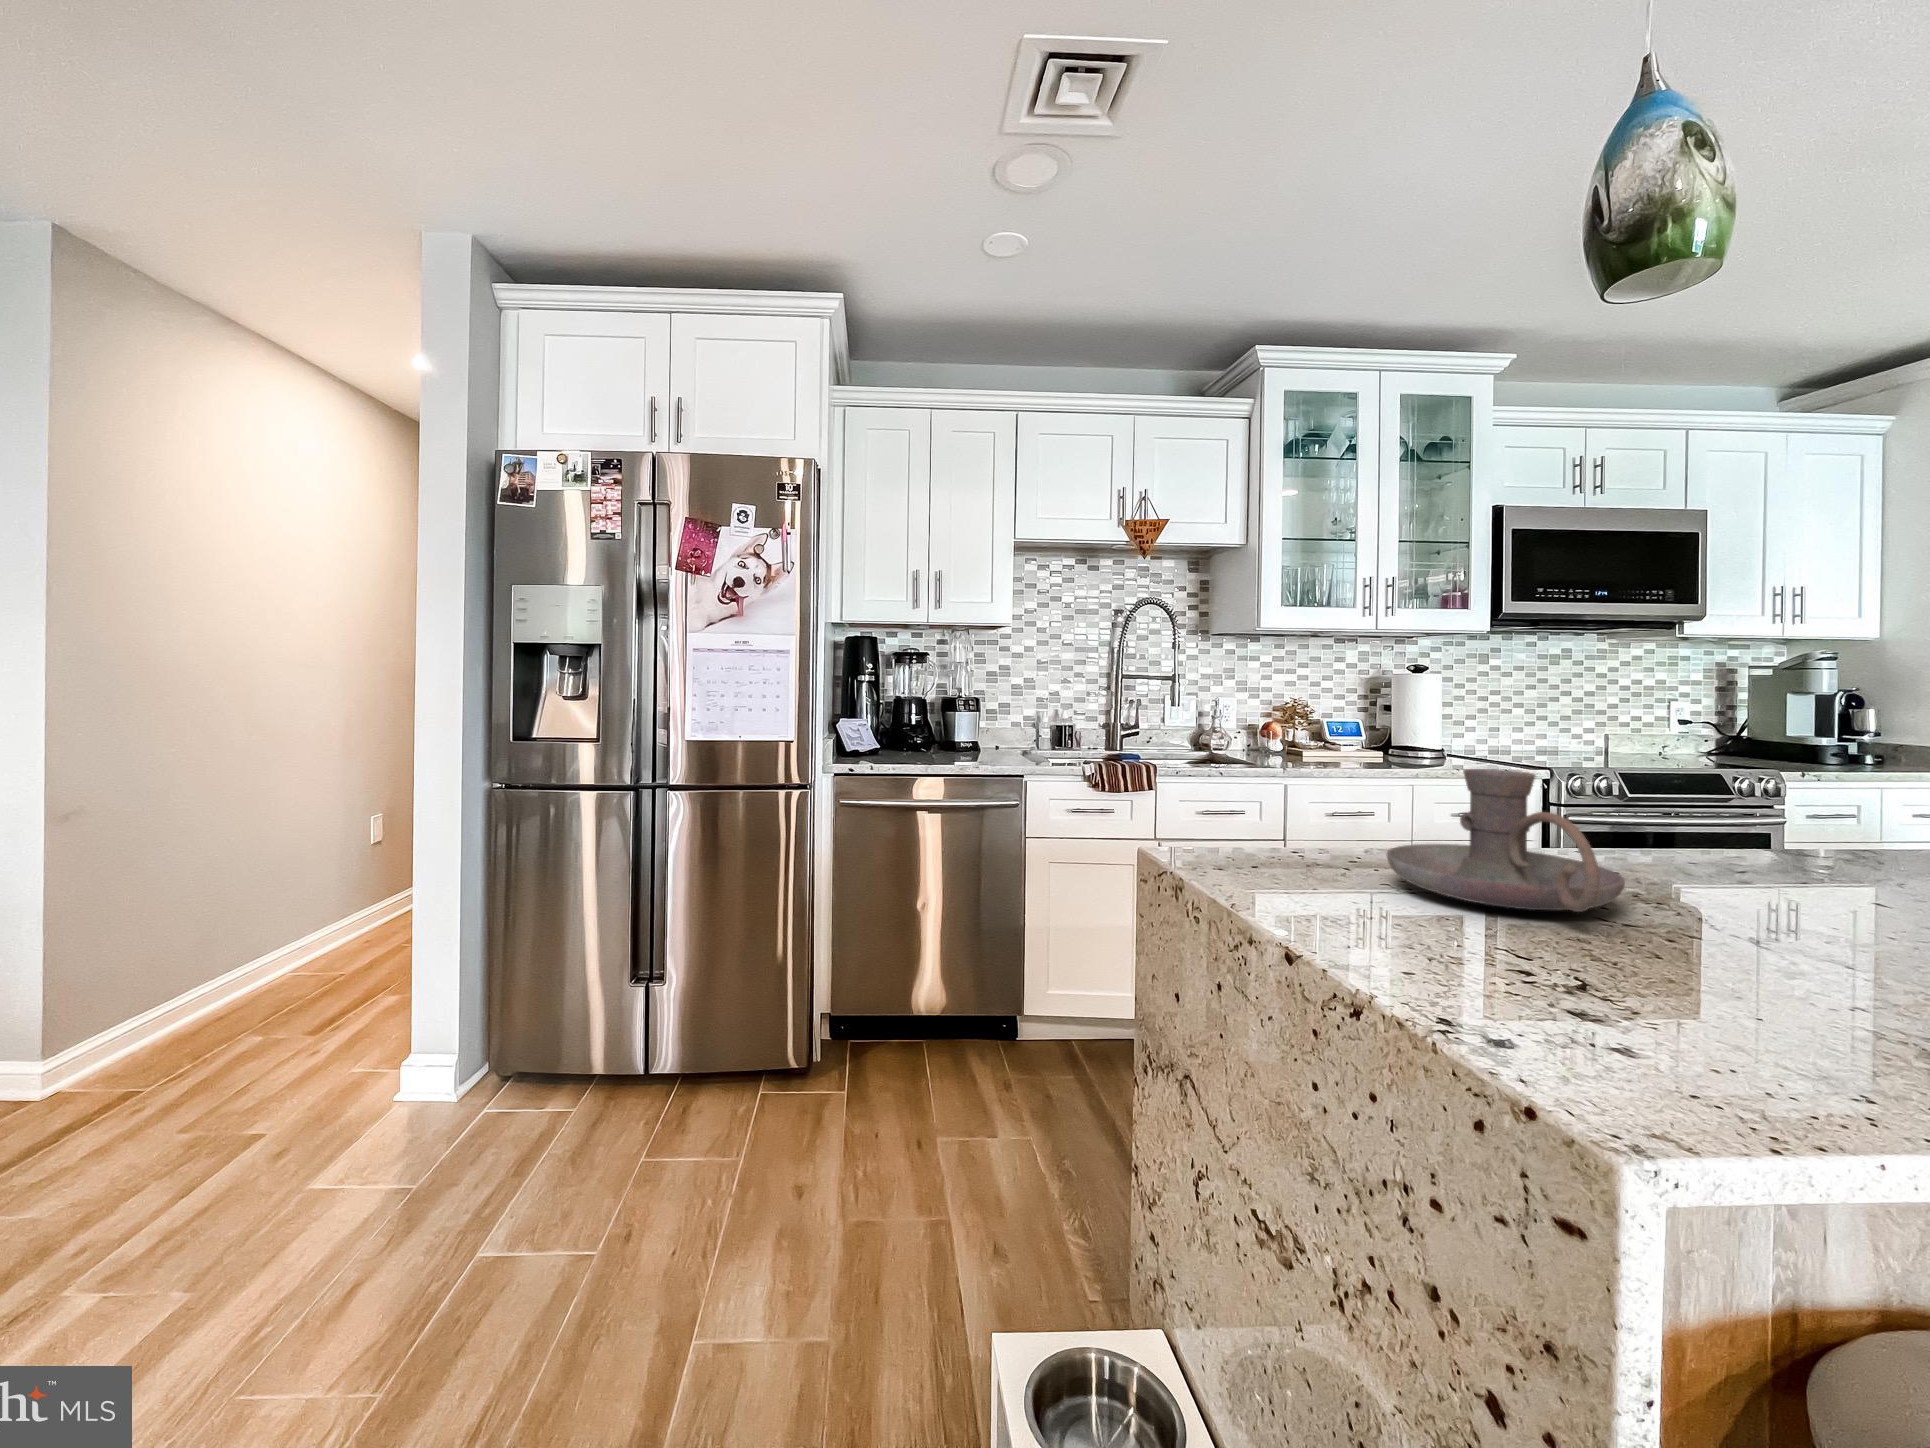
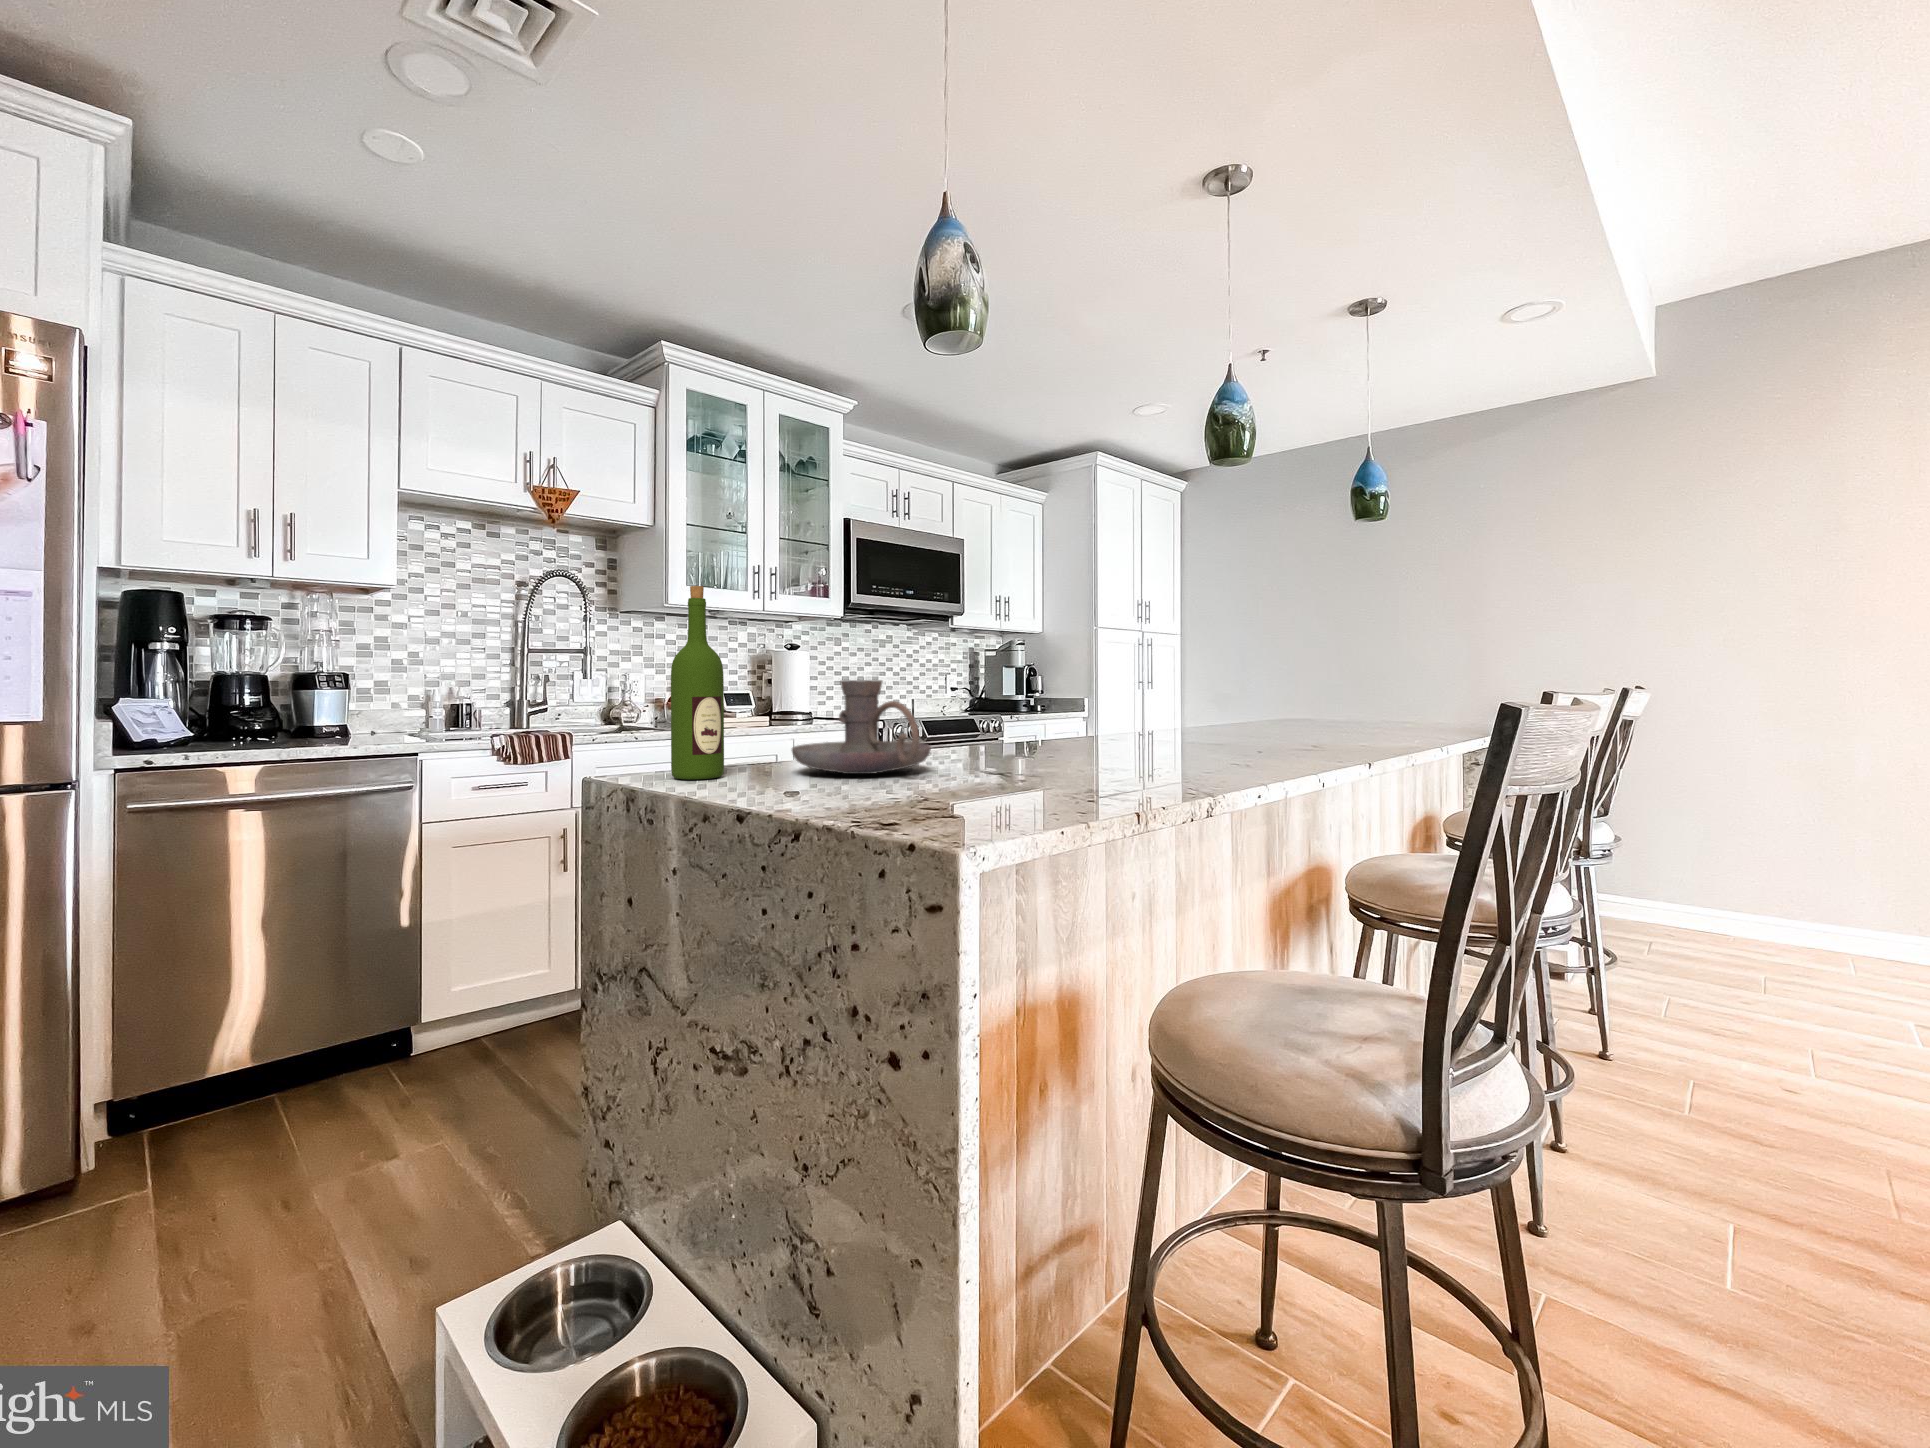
wine bottle: none [1230,649,1294,877] -> present [671,586,724,780]

